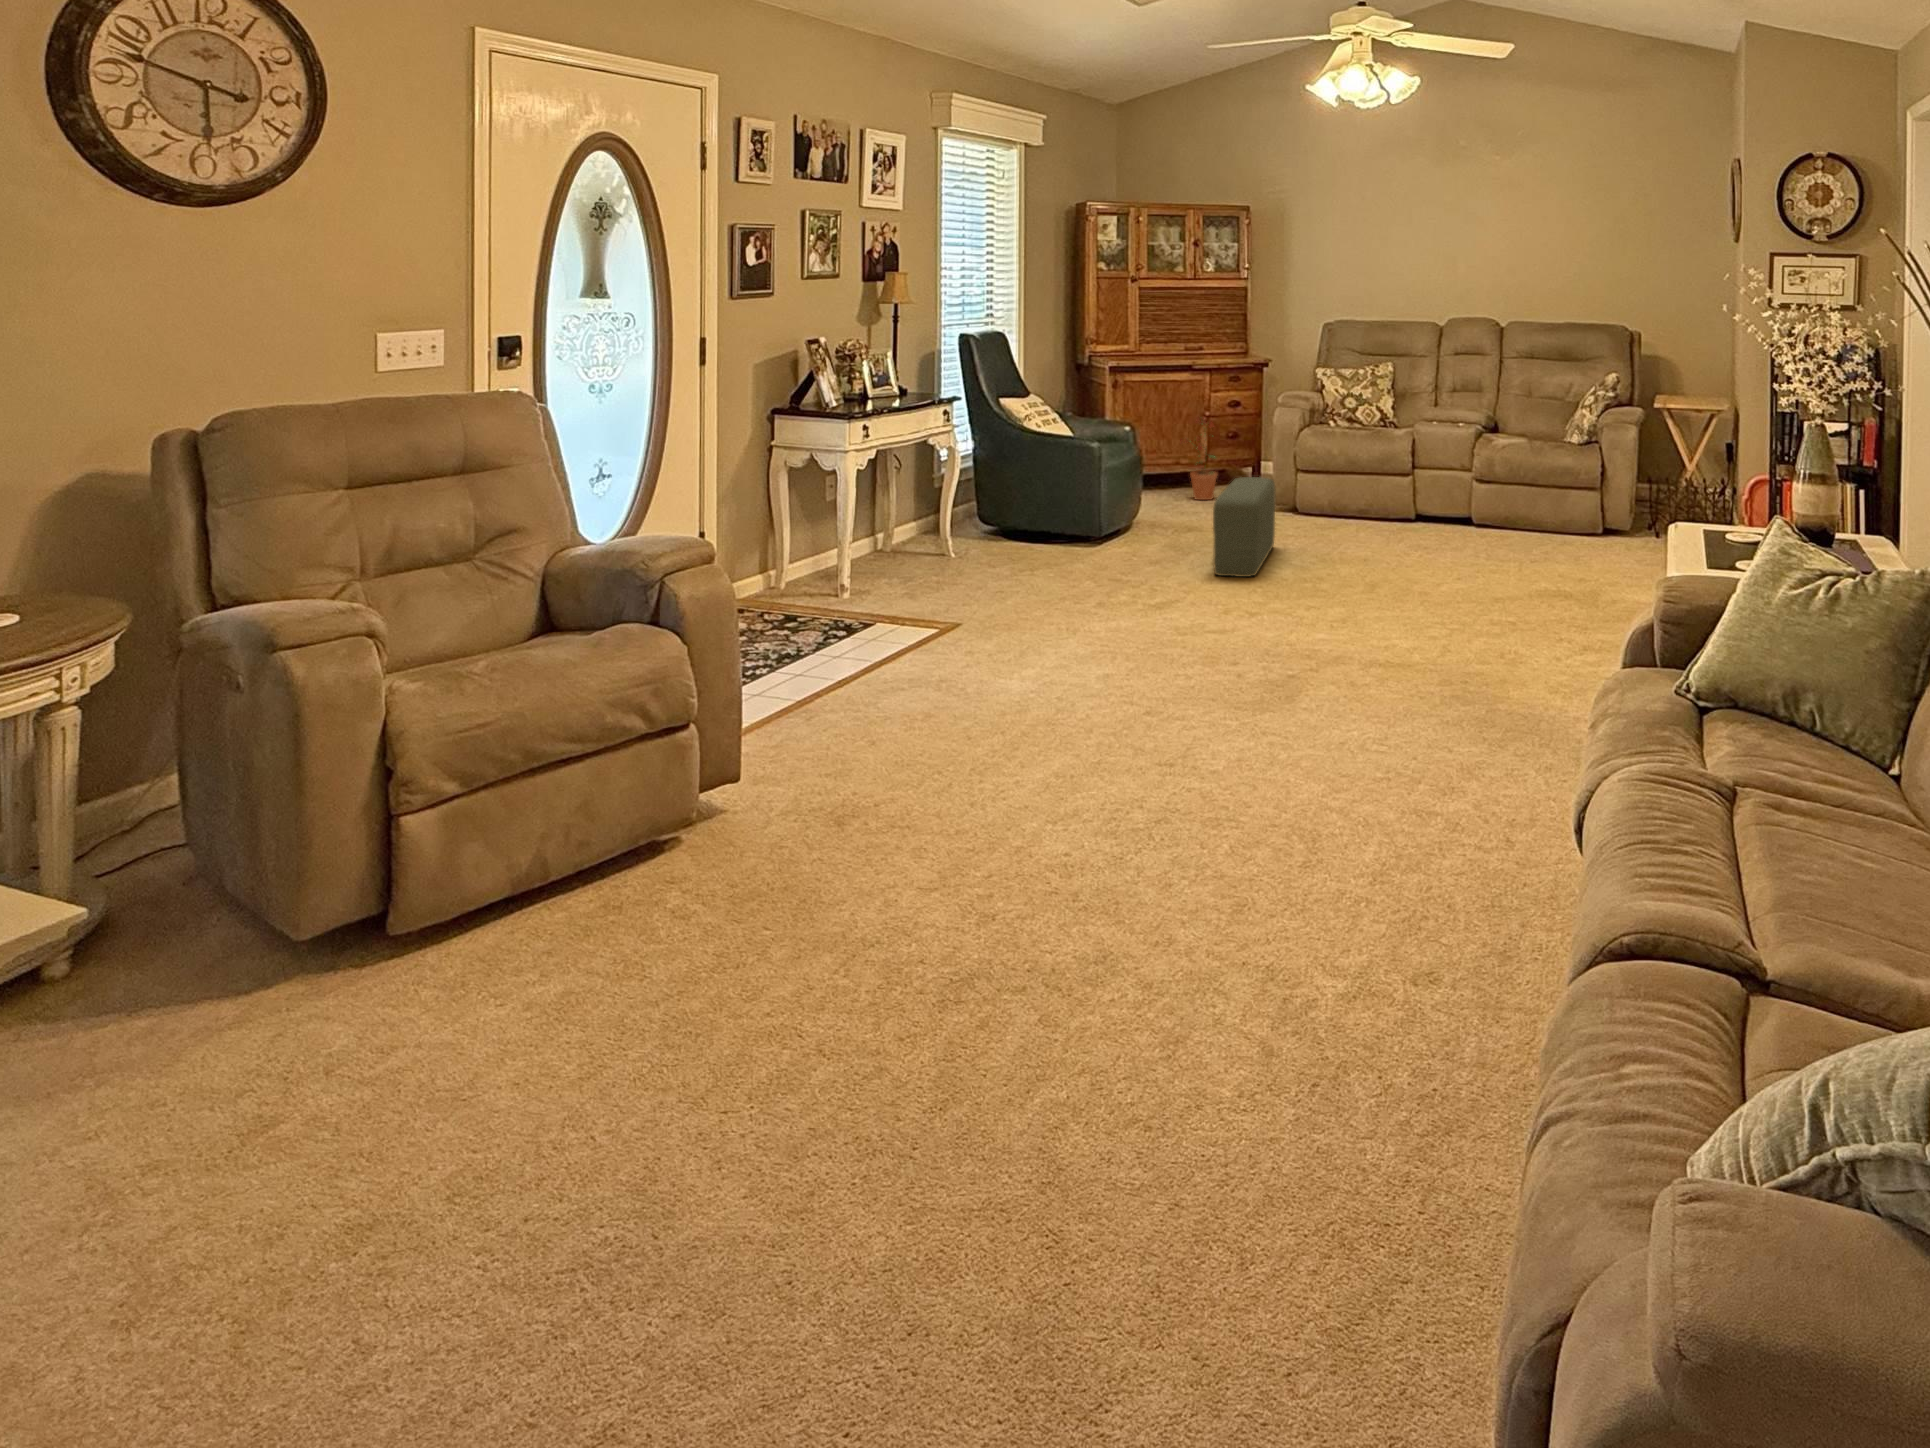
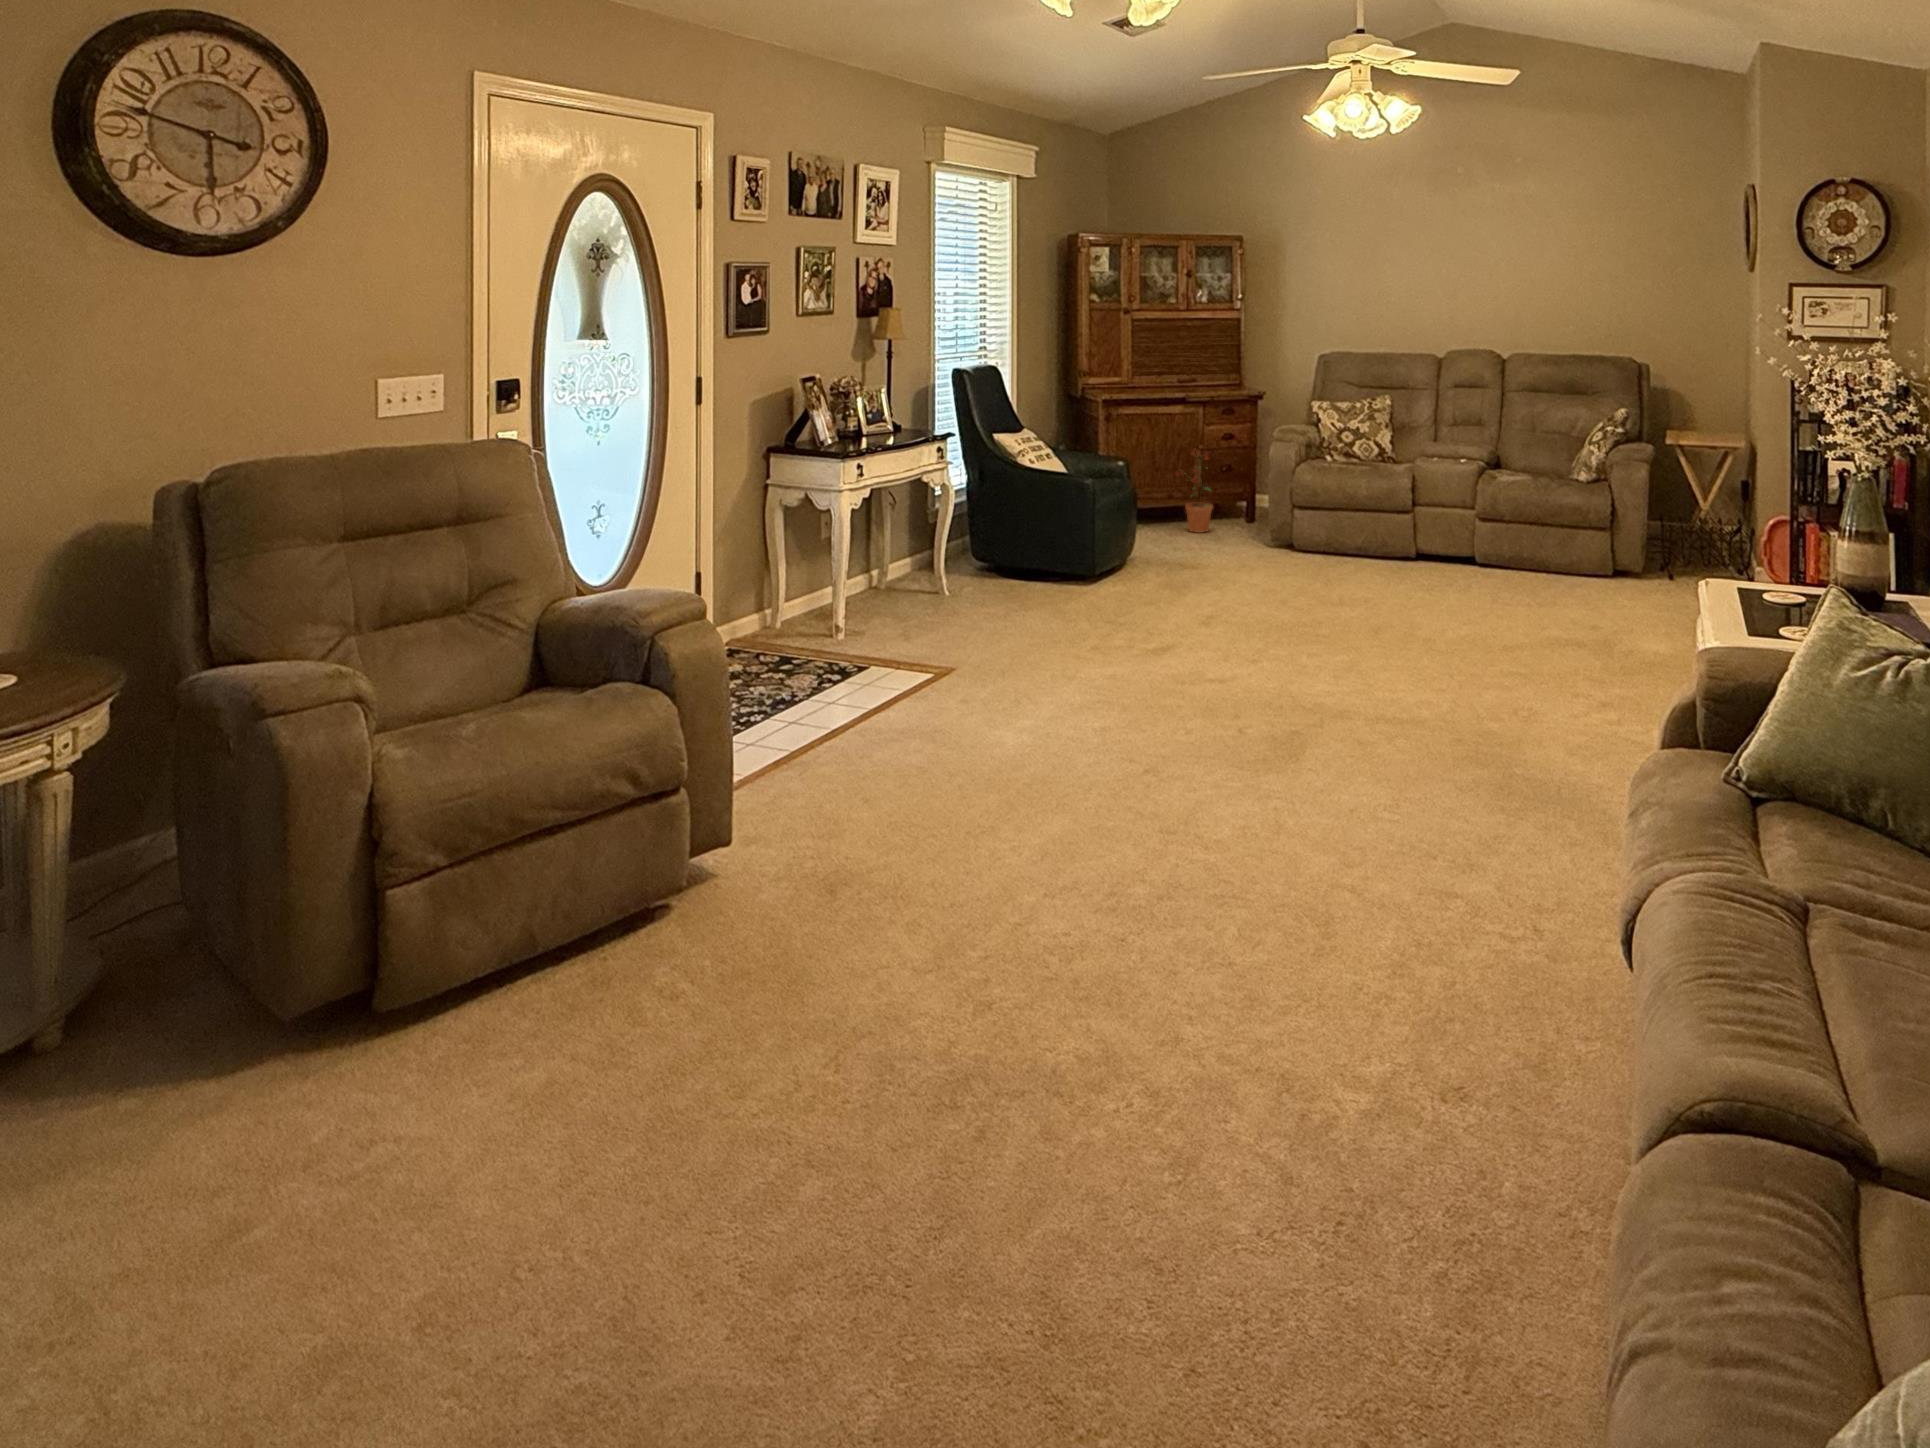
pouf: present [1213,477,1276,577] -> none [1210,513,1272,616]

